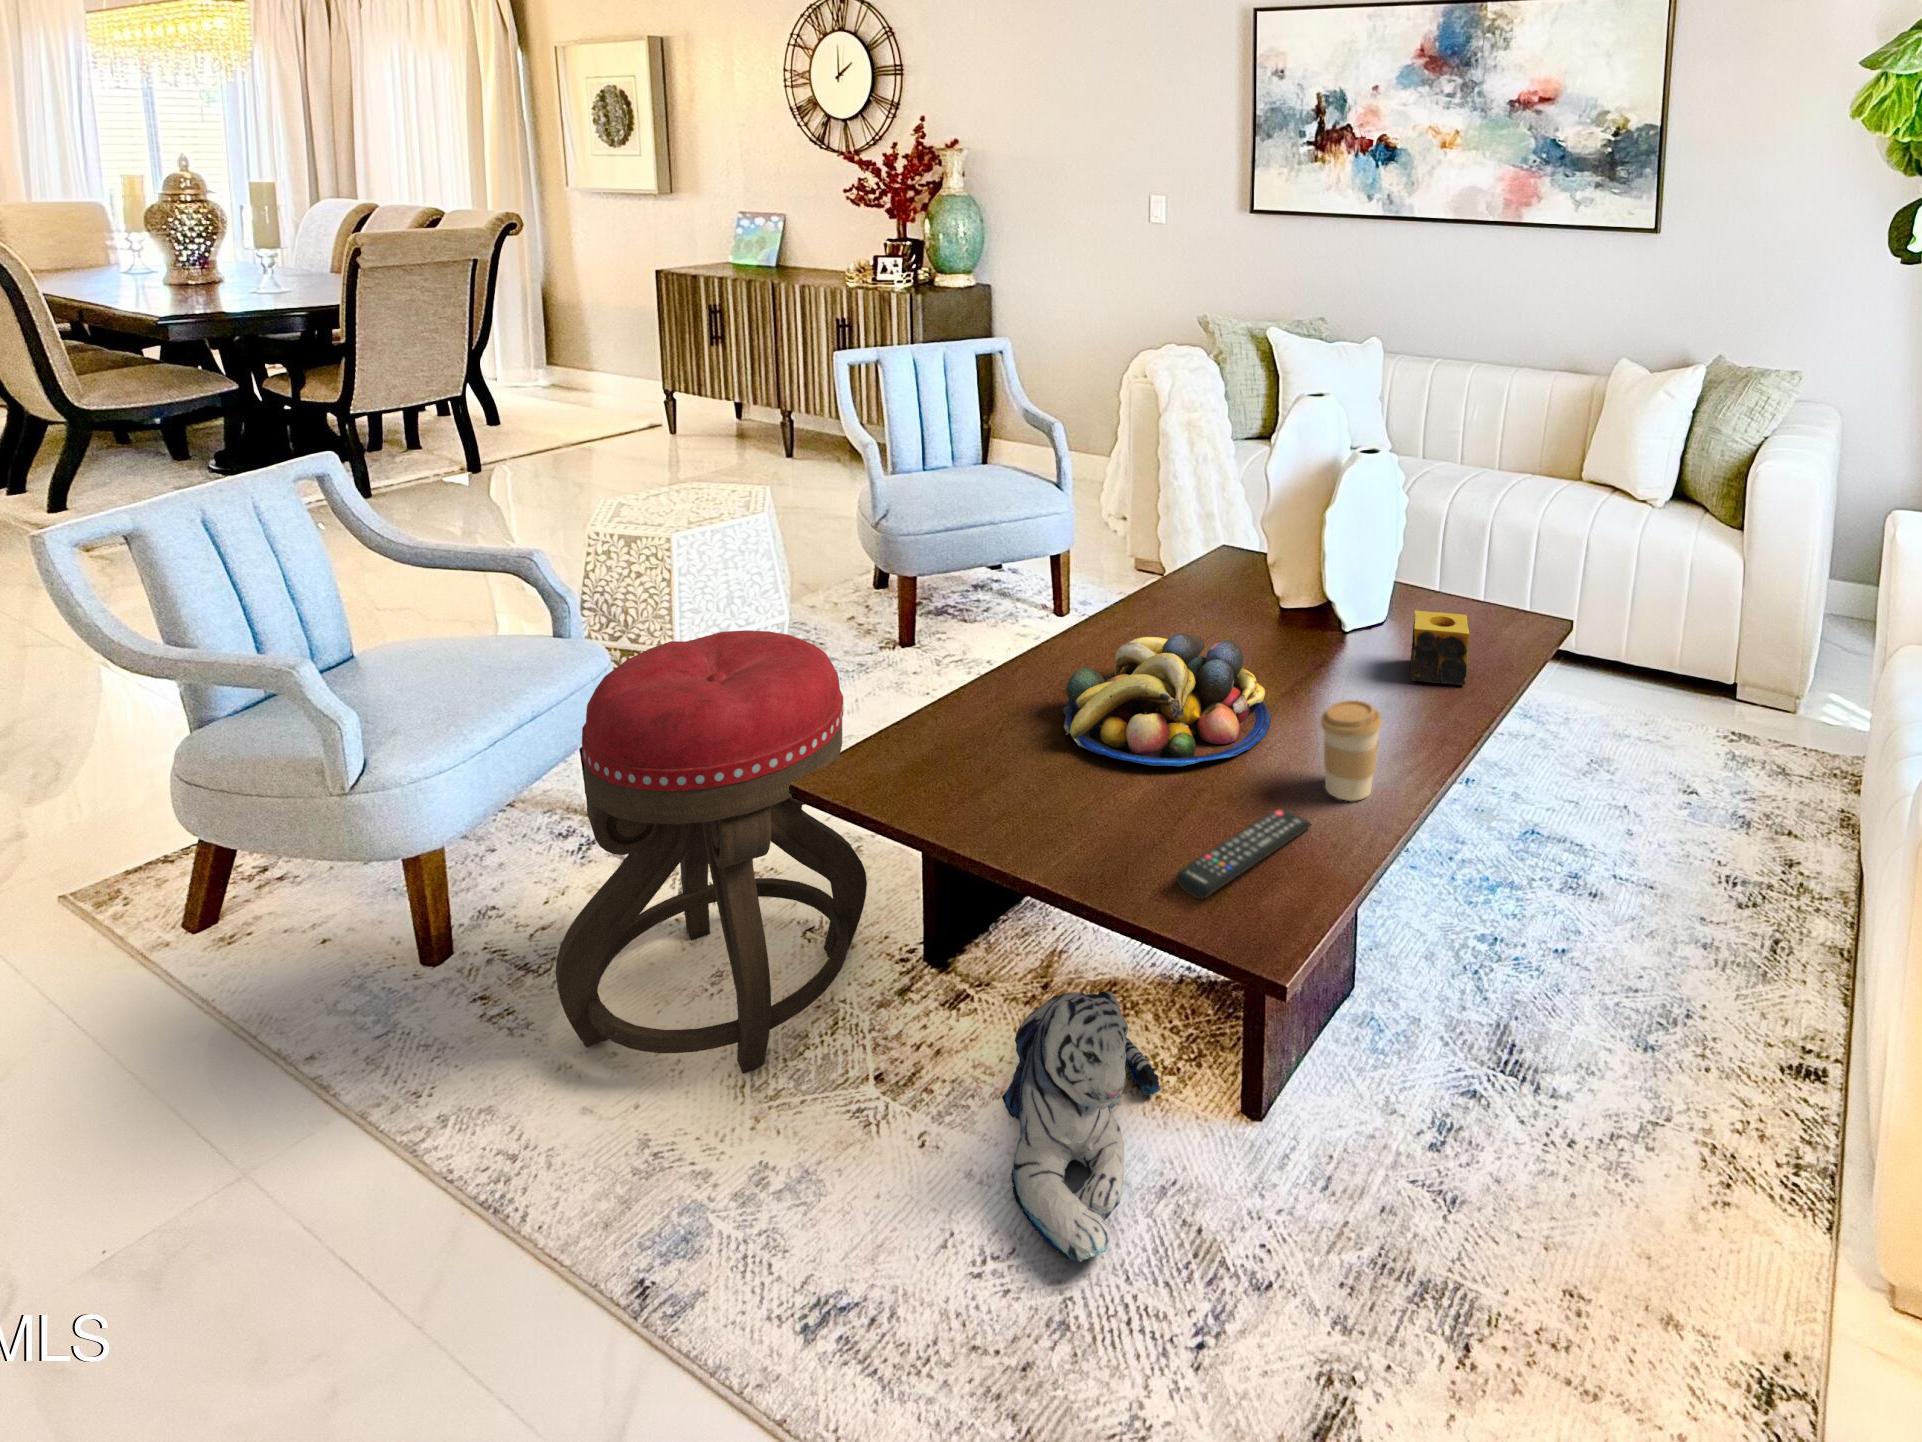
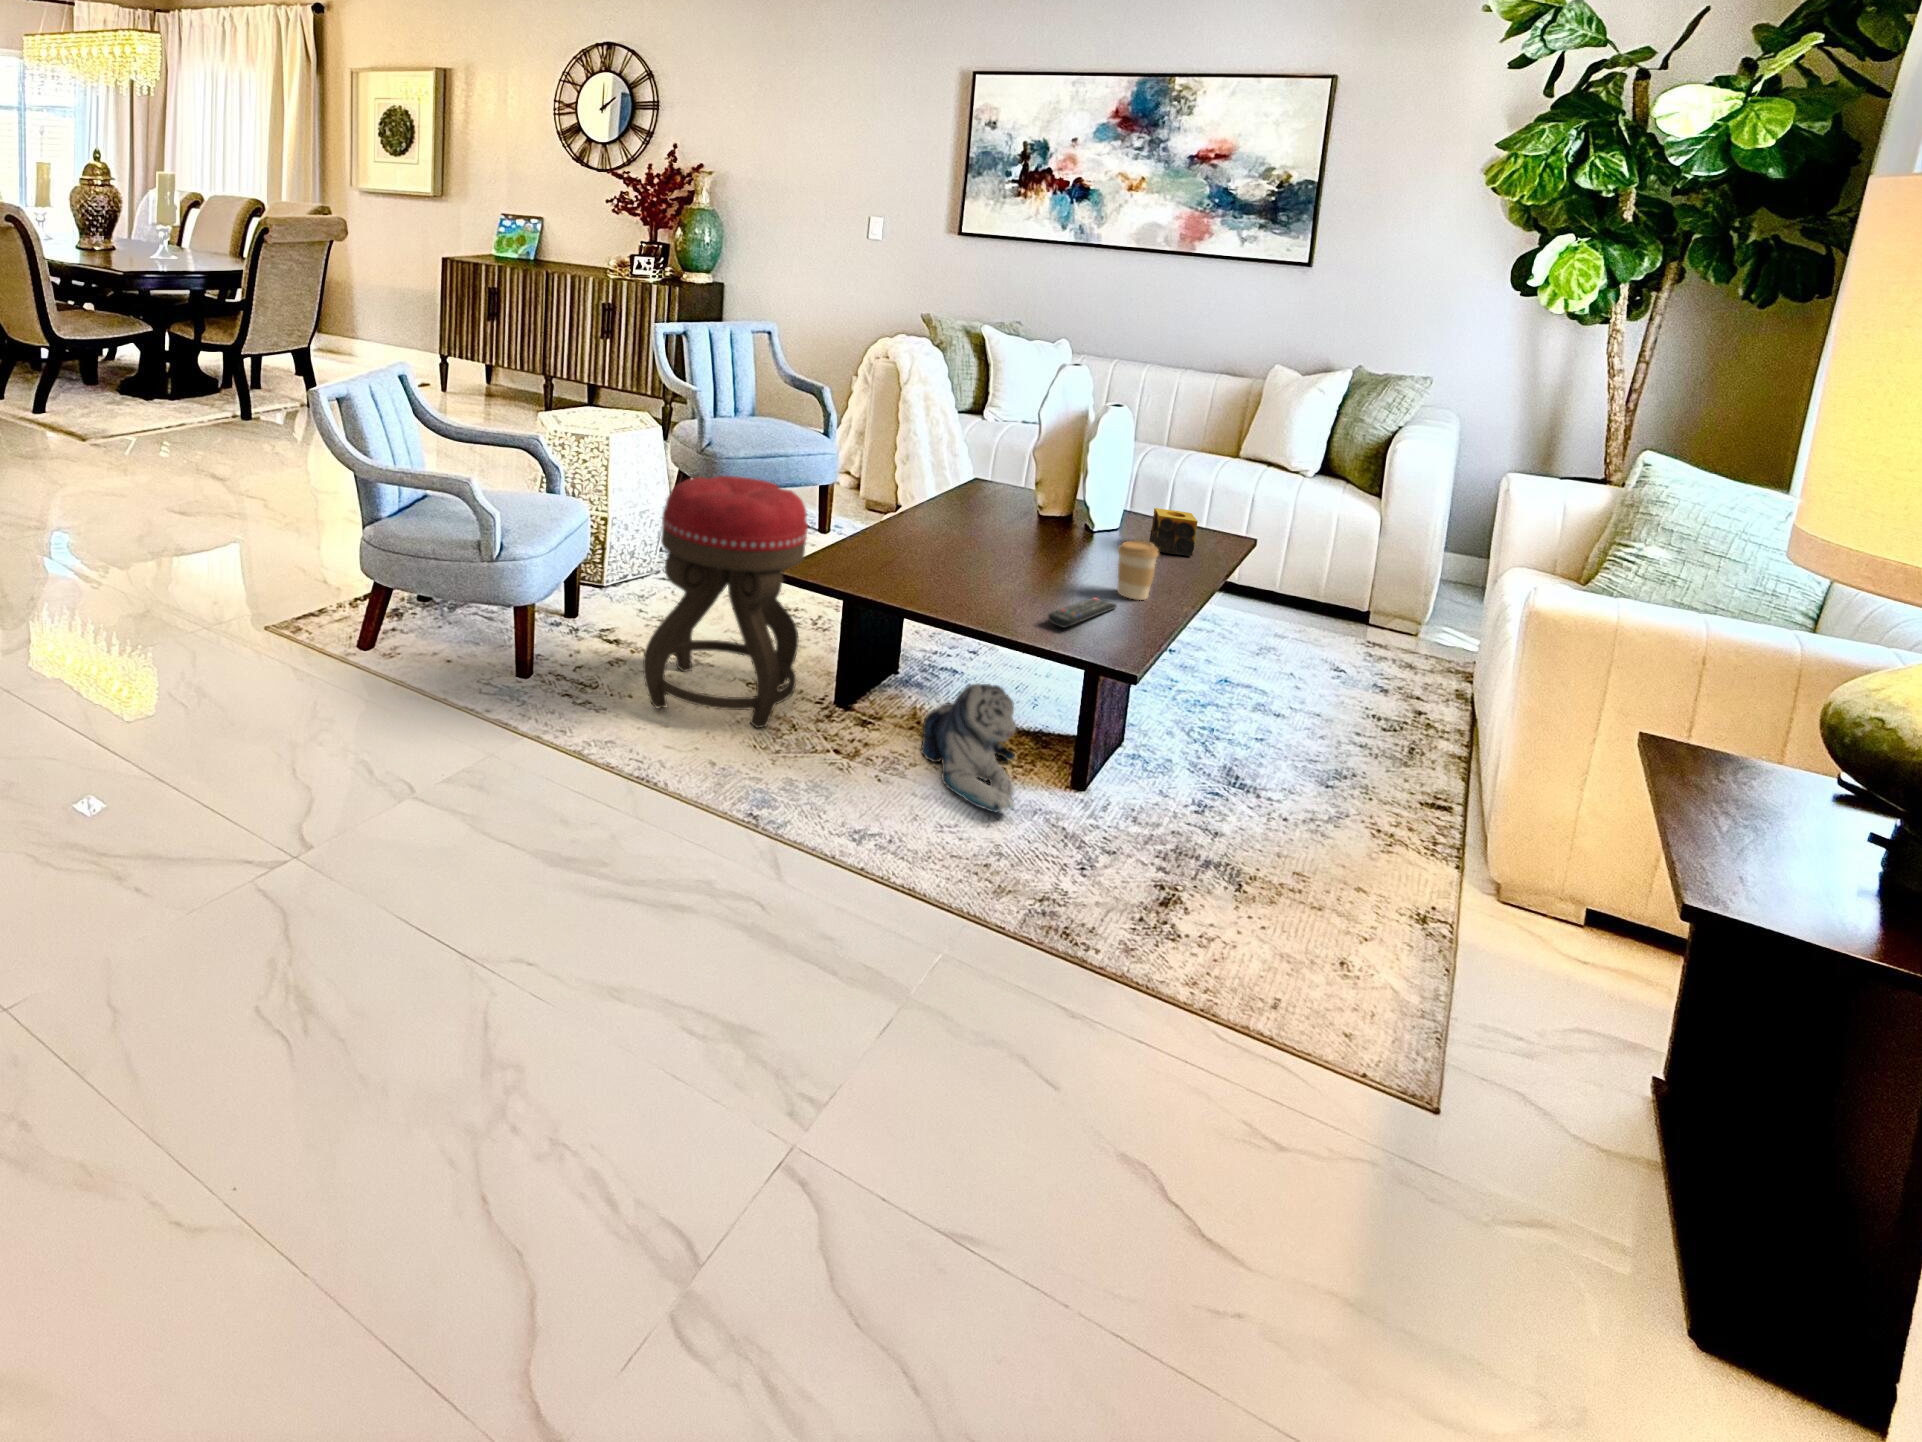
fruit bowl: present [1063,634,1271,766] -> none [926,506,1067,575]

